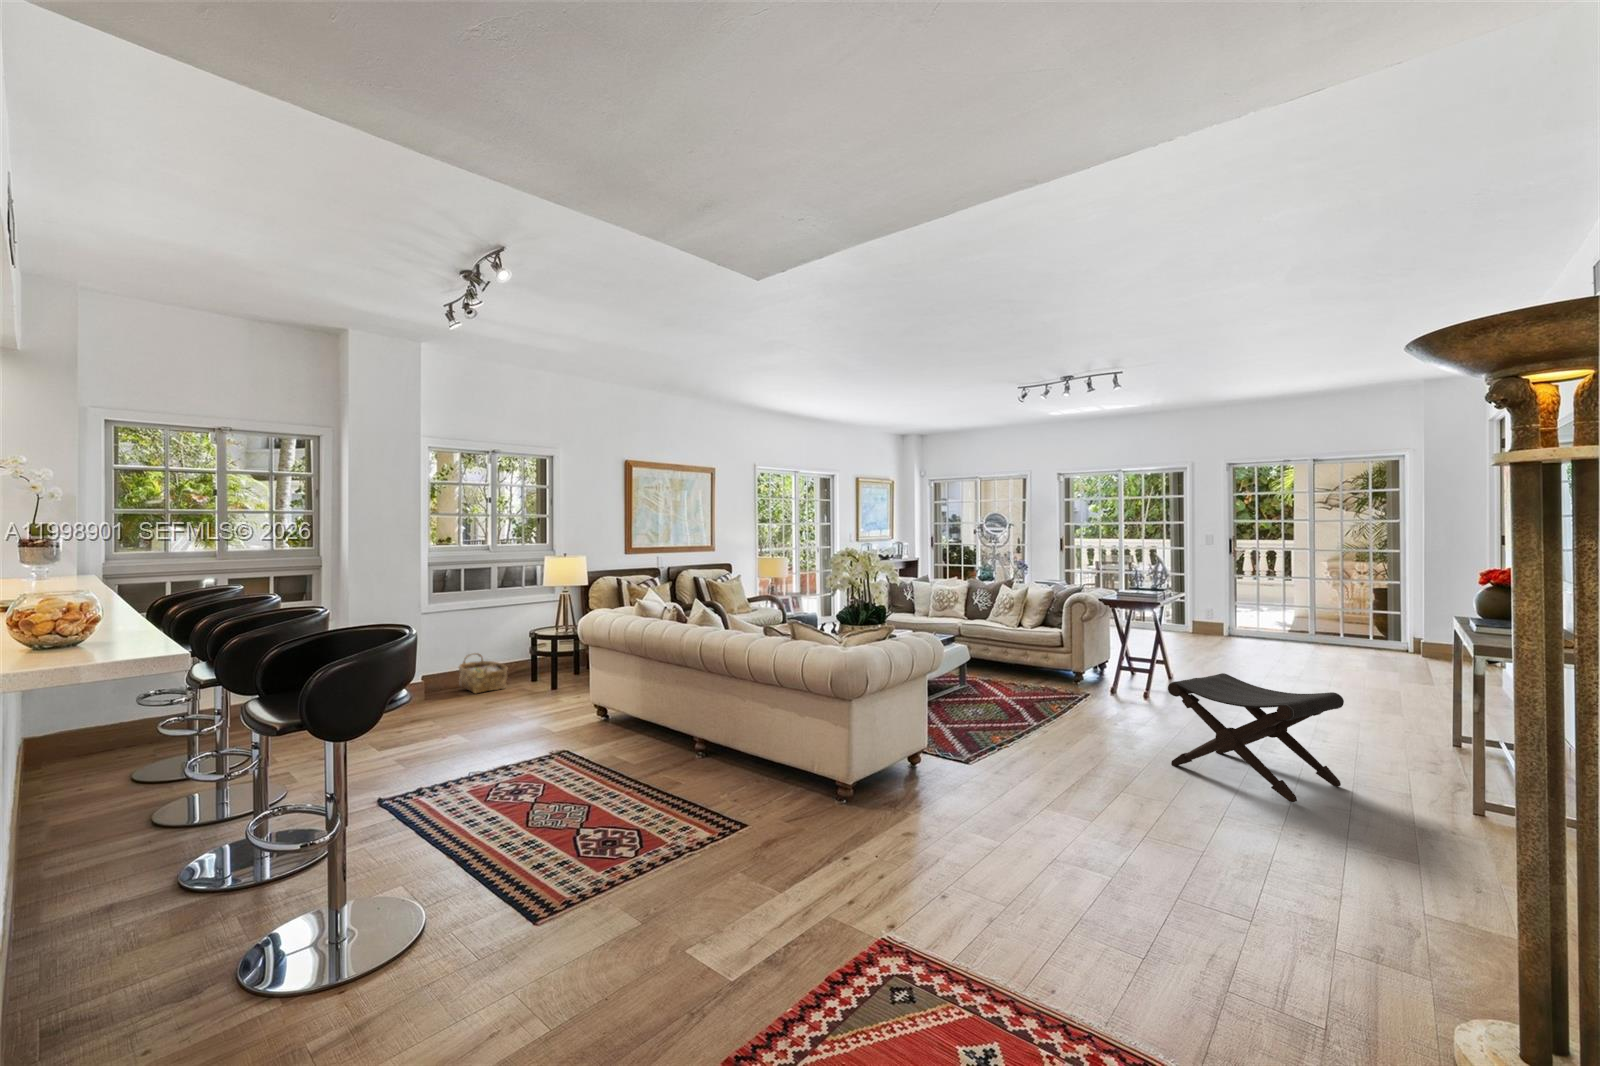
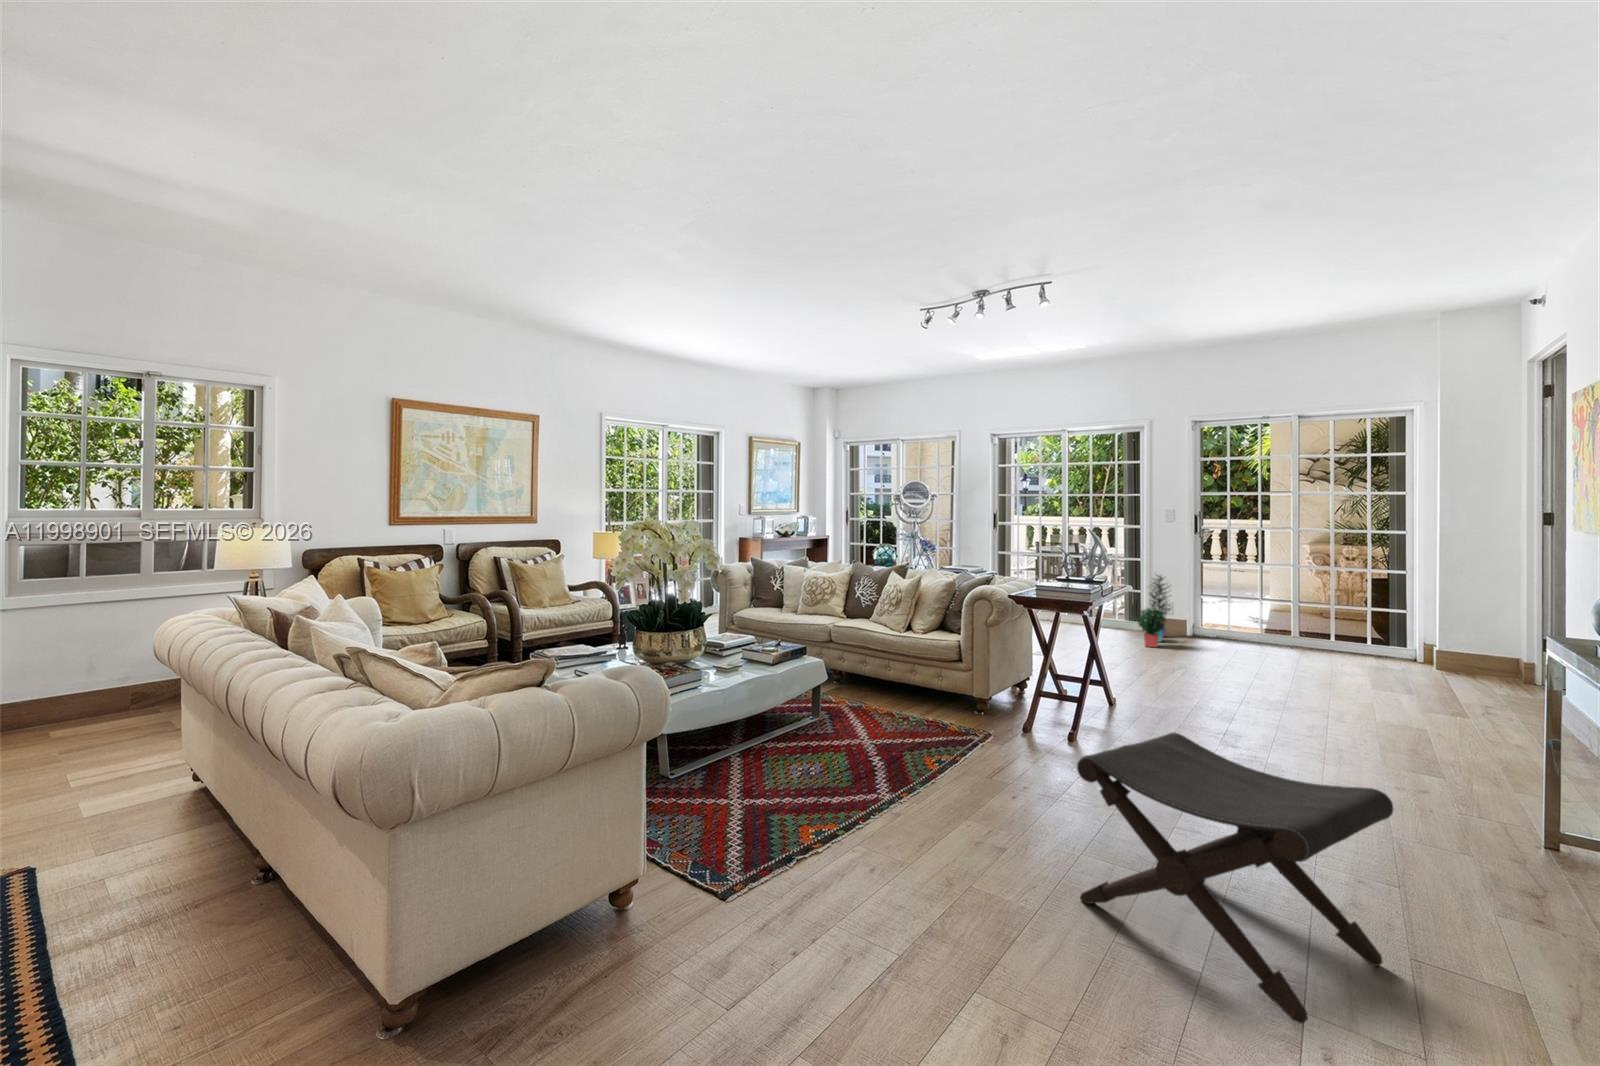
potted plant: none [1187,585,1216,644] -> present [1138,575,1171,647]
woven basket: present [459,653,508,693] -> none [56,669,142,733]

